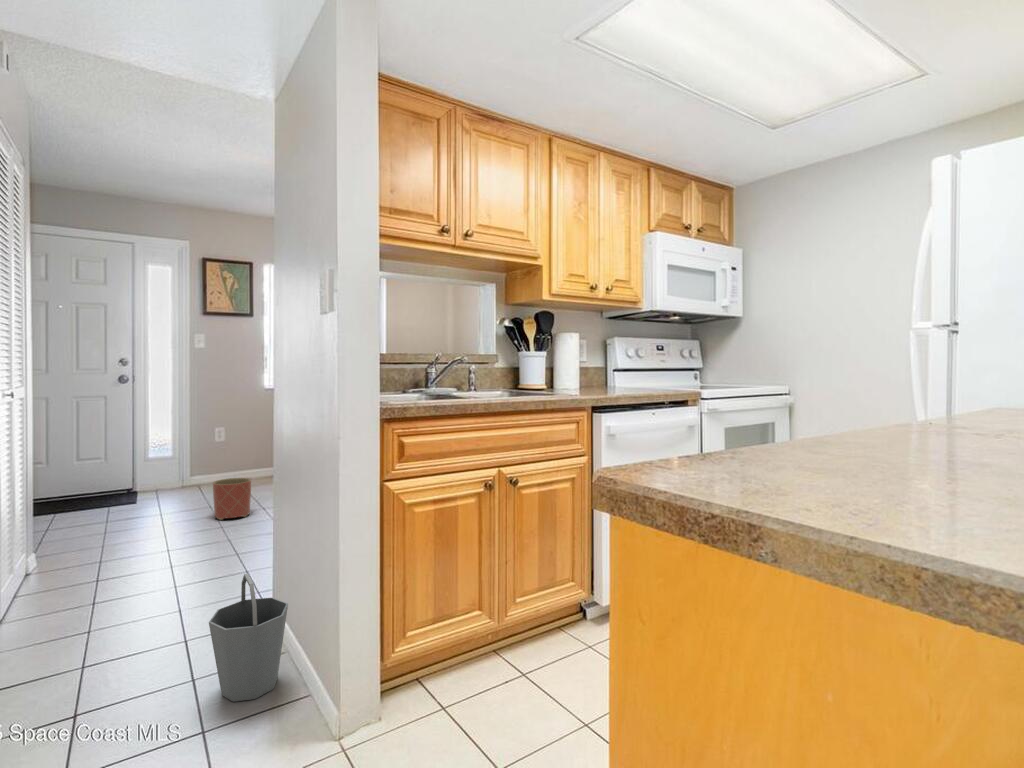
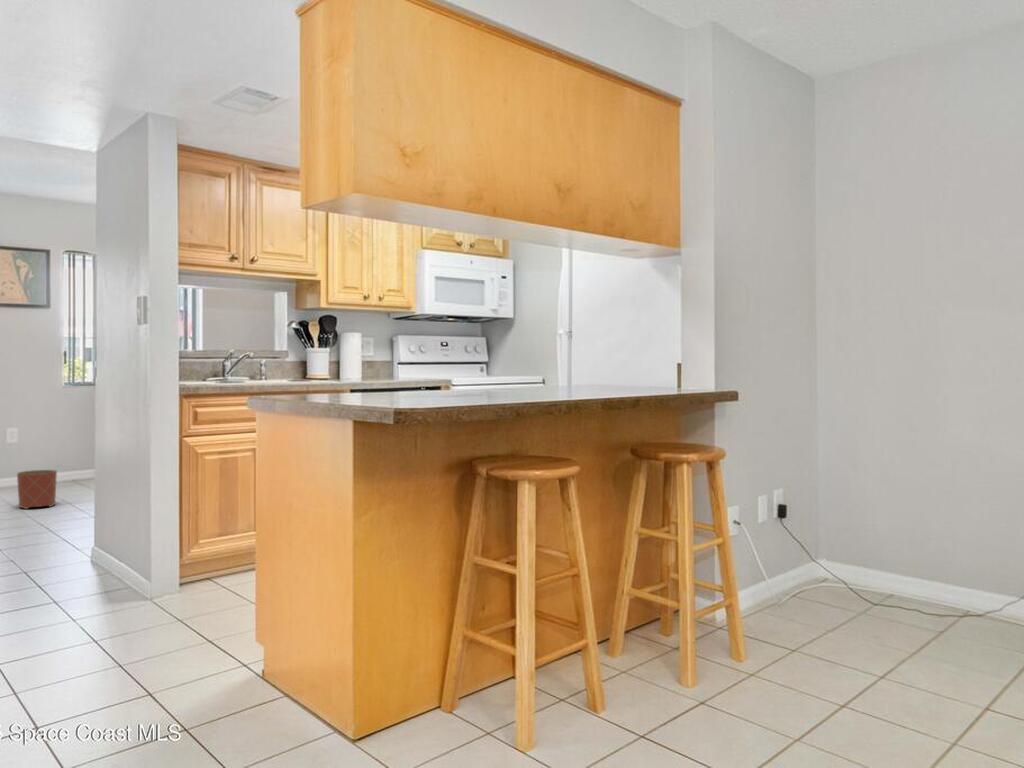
bucket: present [209,574,288,702] -> none [56,507,112,589]

